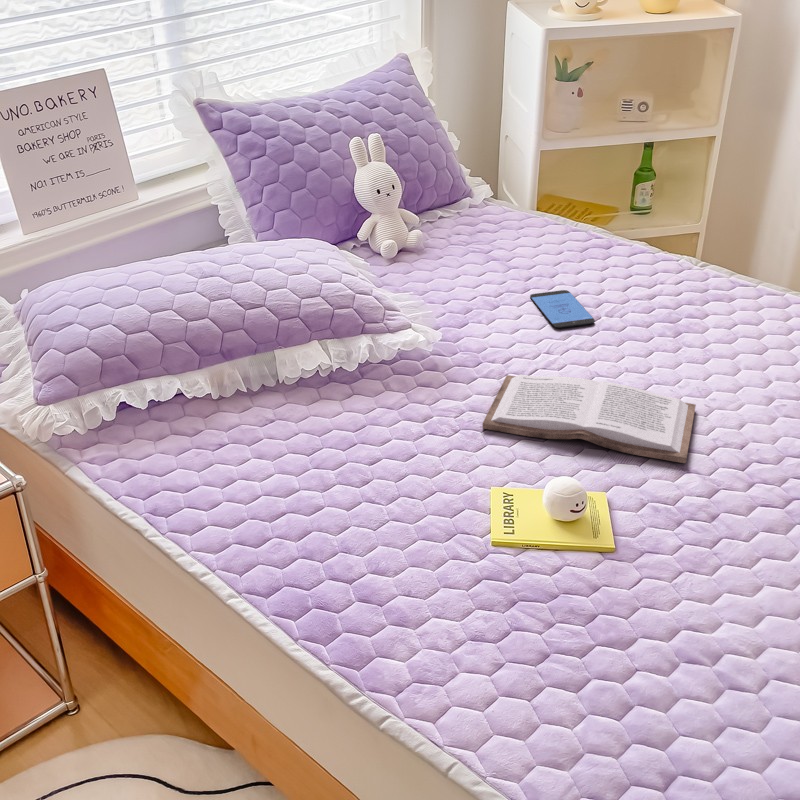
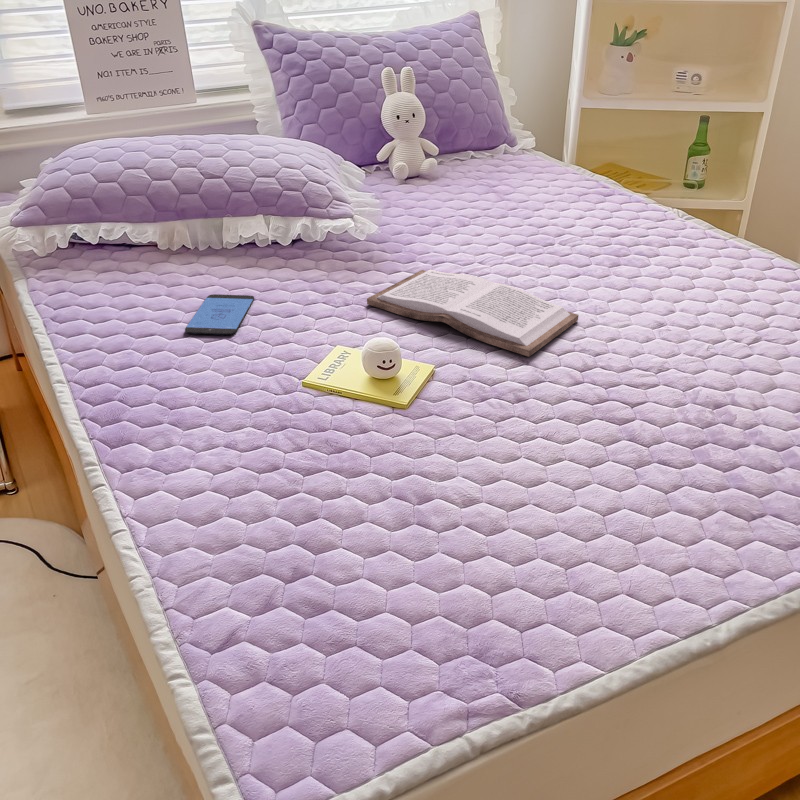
smartphone: present [530,290,595,328] -> present [185,294,254,334]

